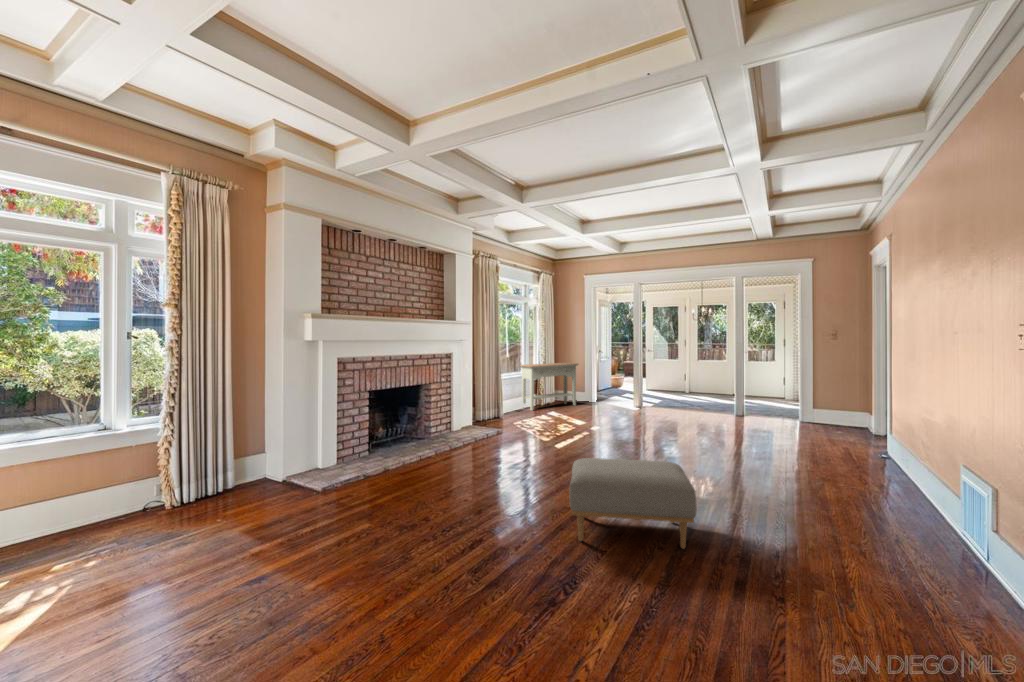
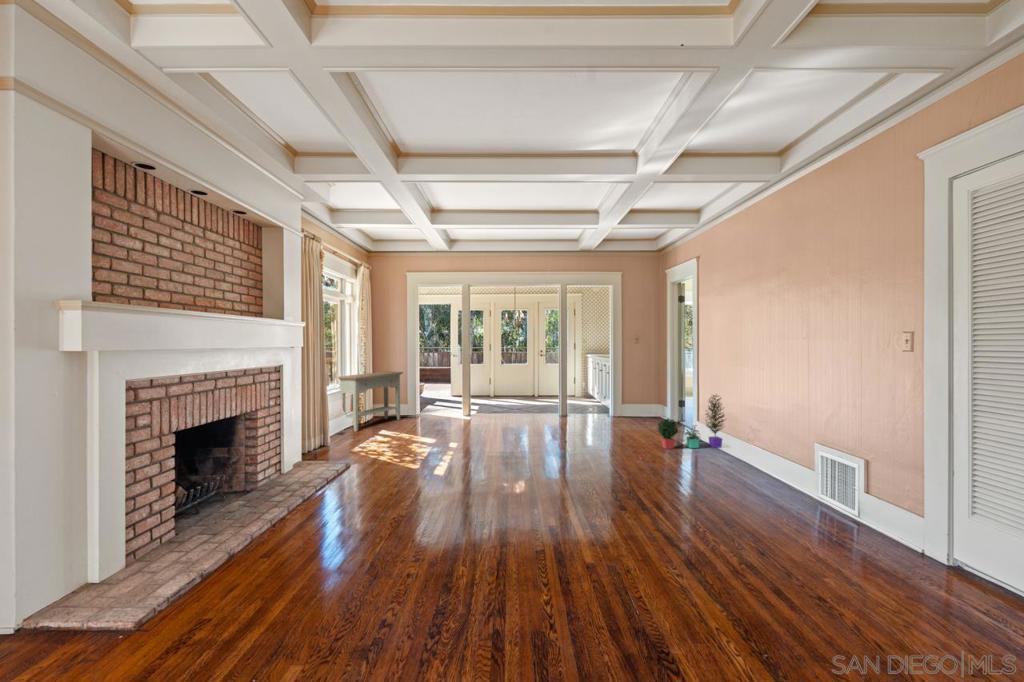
potted plant: none [796,403,893,467] -> present [658,395,724,449]
ottoman: present [569,458,697,549] -> none [565,476,735,597]

